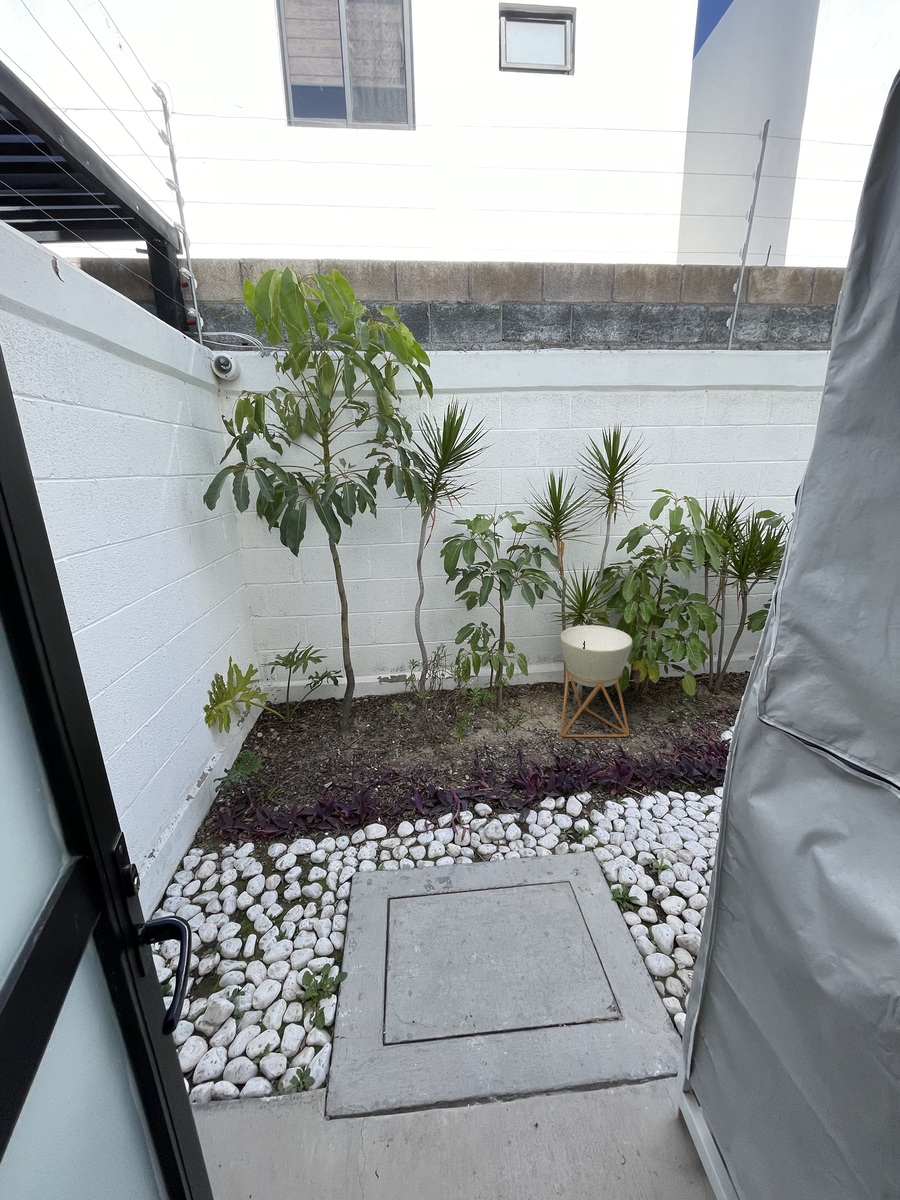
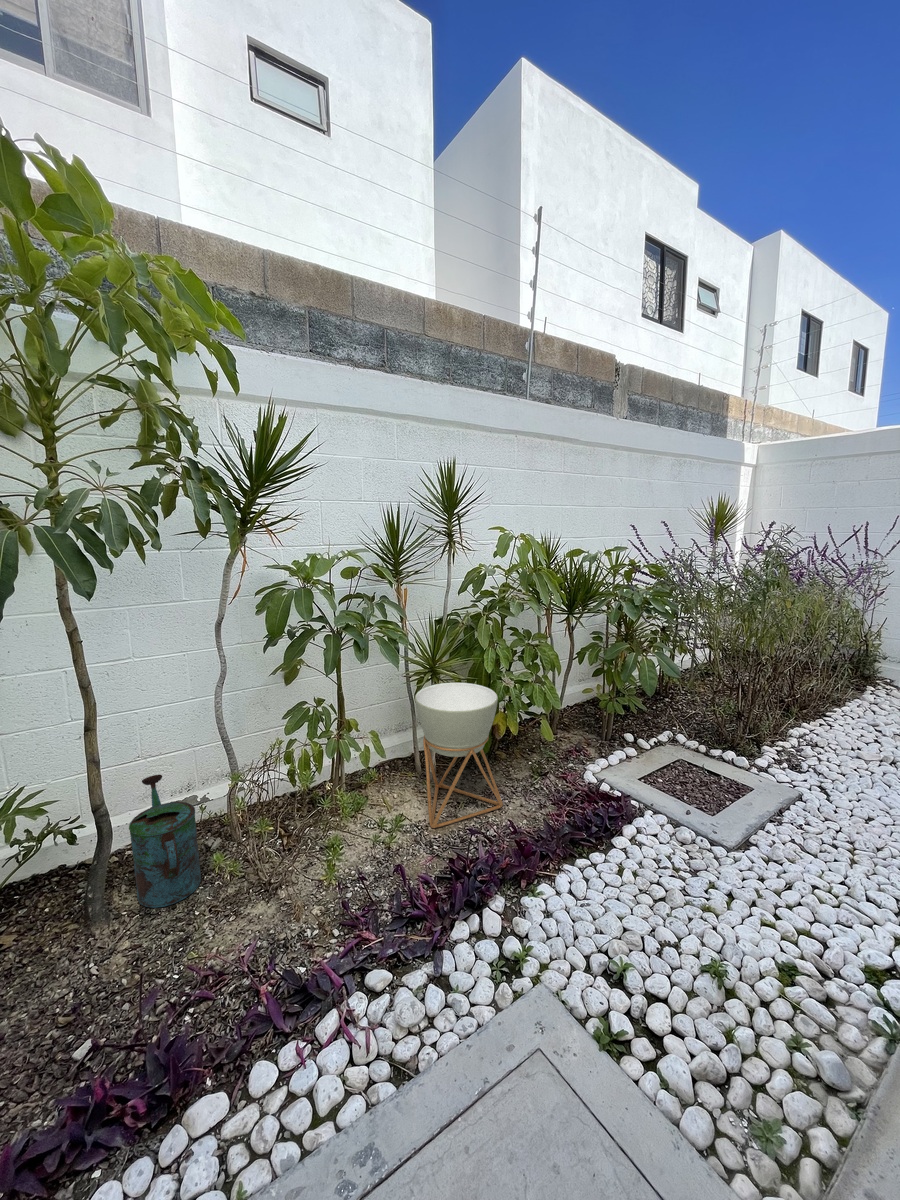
watering can: none [361,655,401,735] -> present [129,775,201,908]

